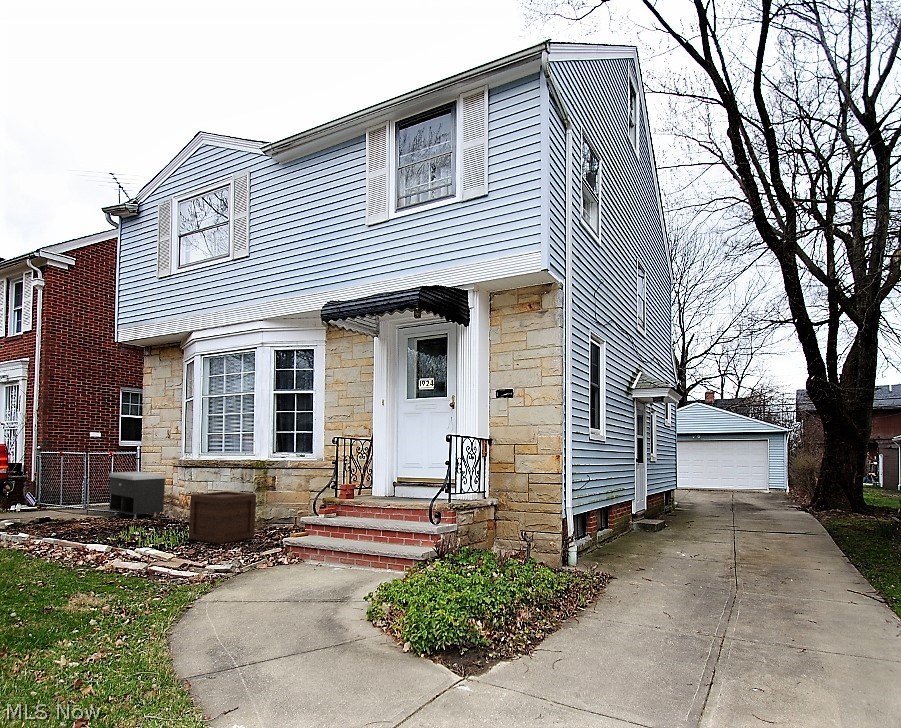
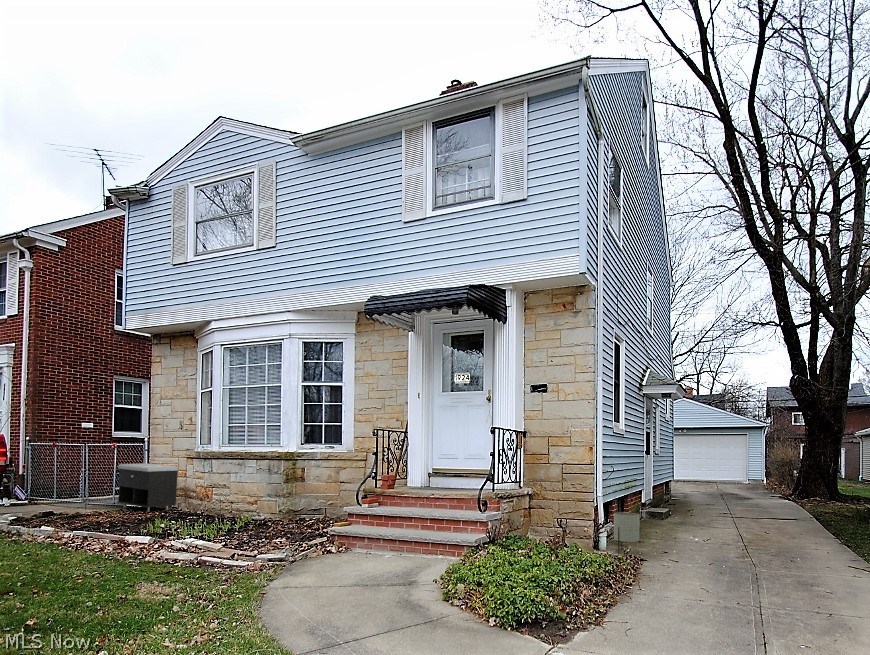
wooden crate: present [189,491,256,544] -> none [221,483,286,534]
planter: none [583,521,610,564] -> present [614,512,640,553]

